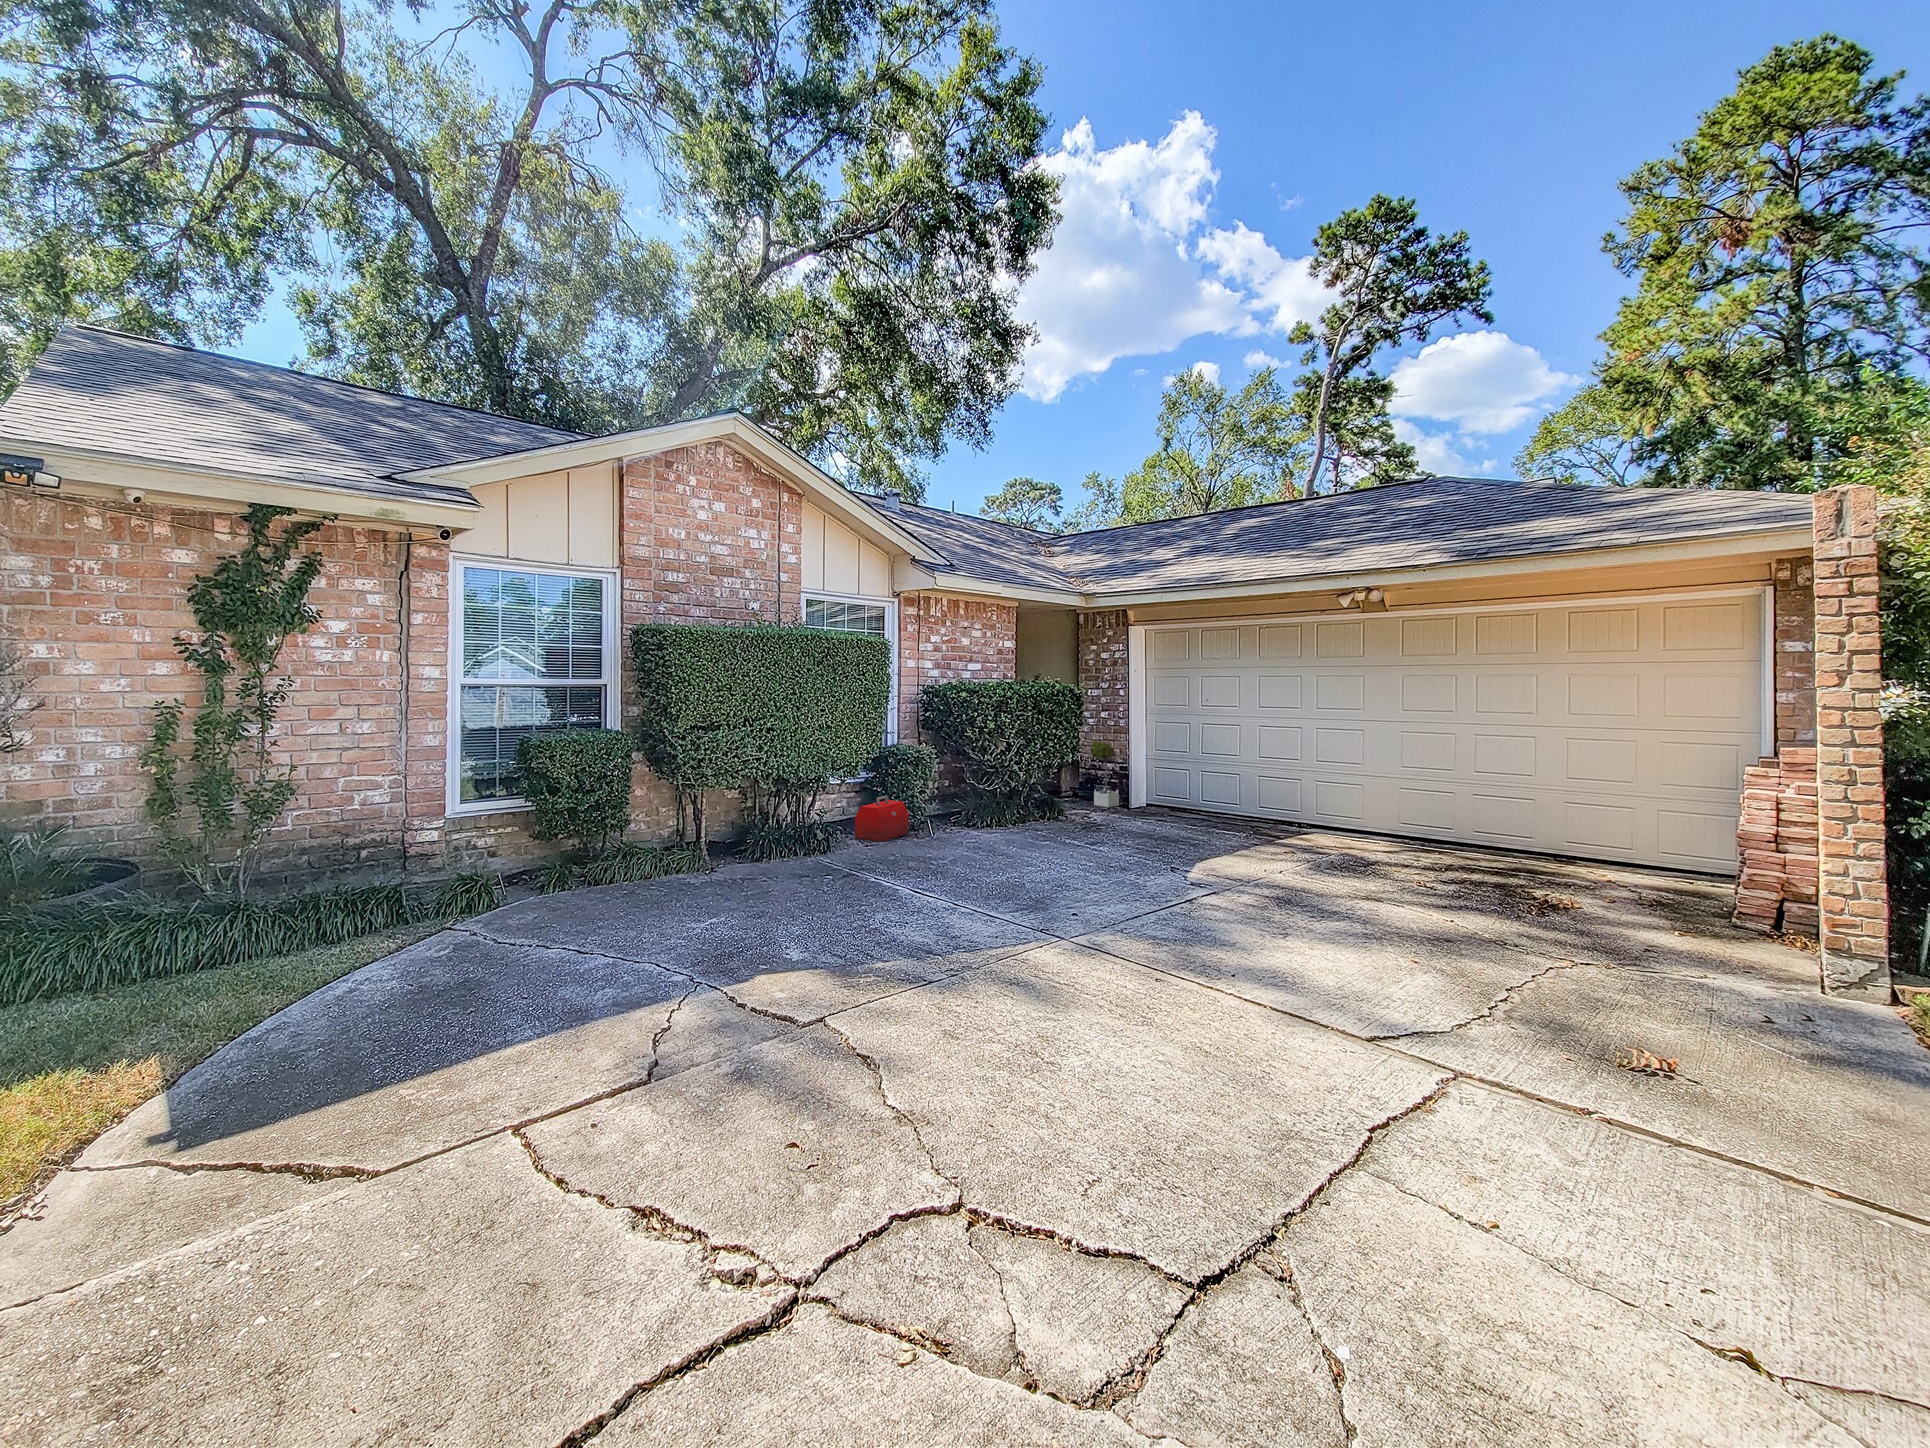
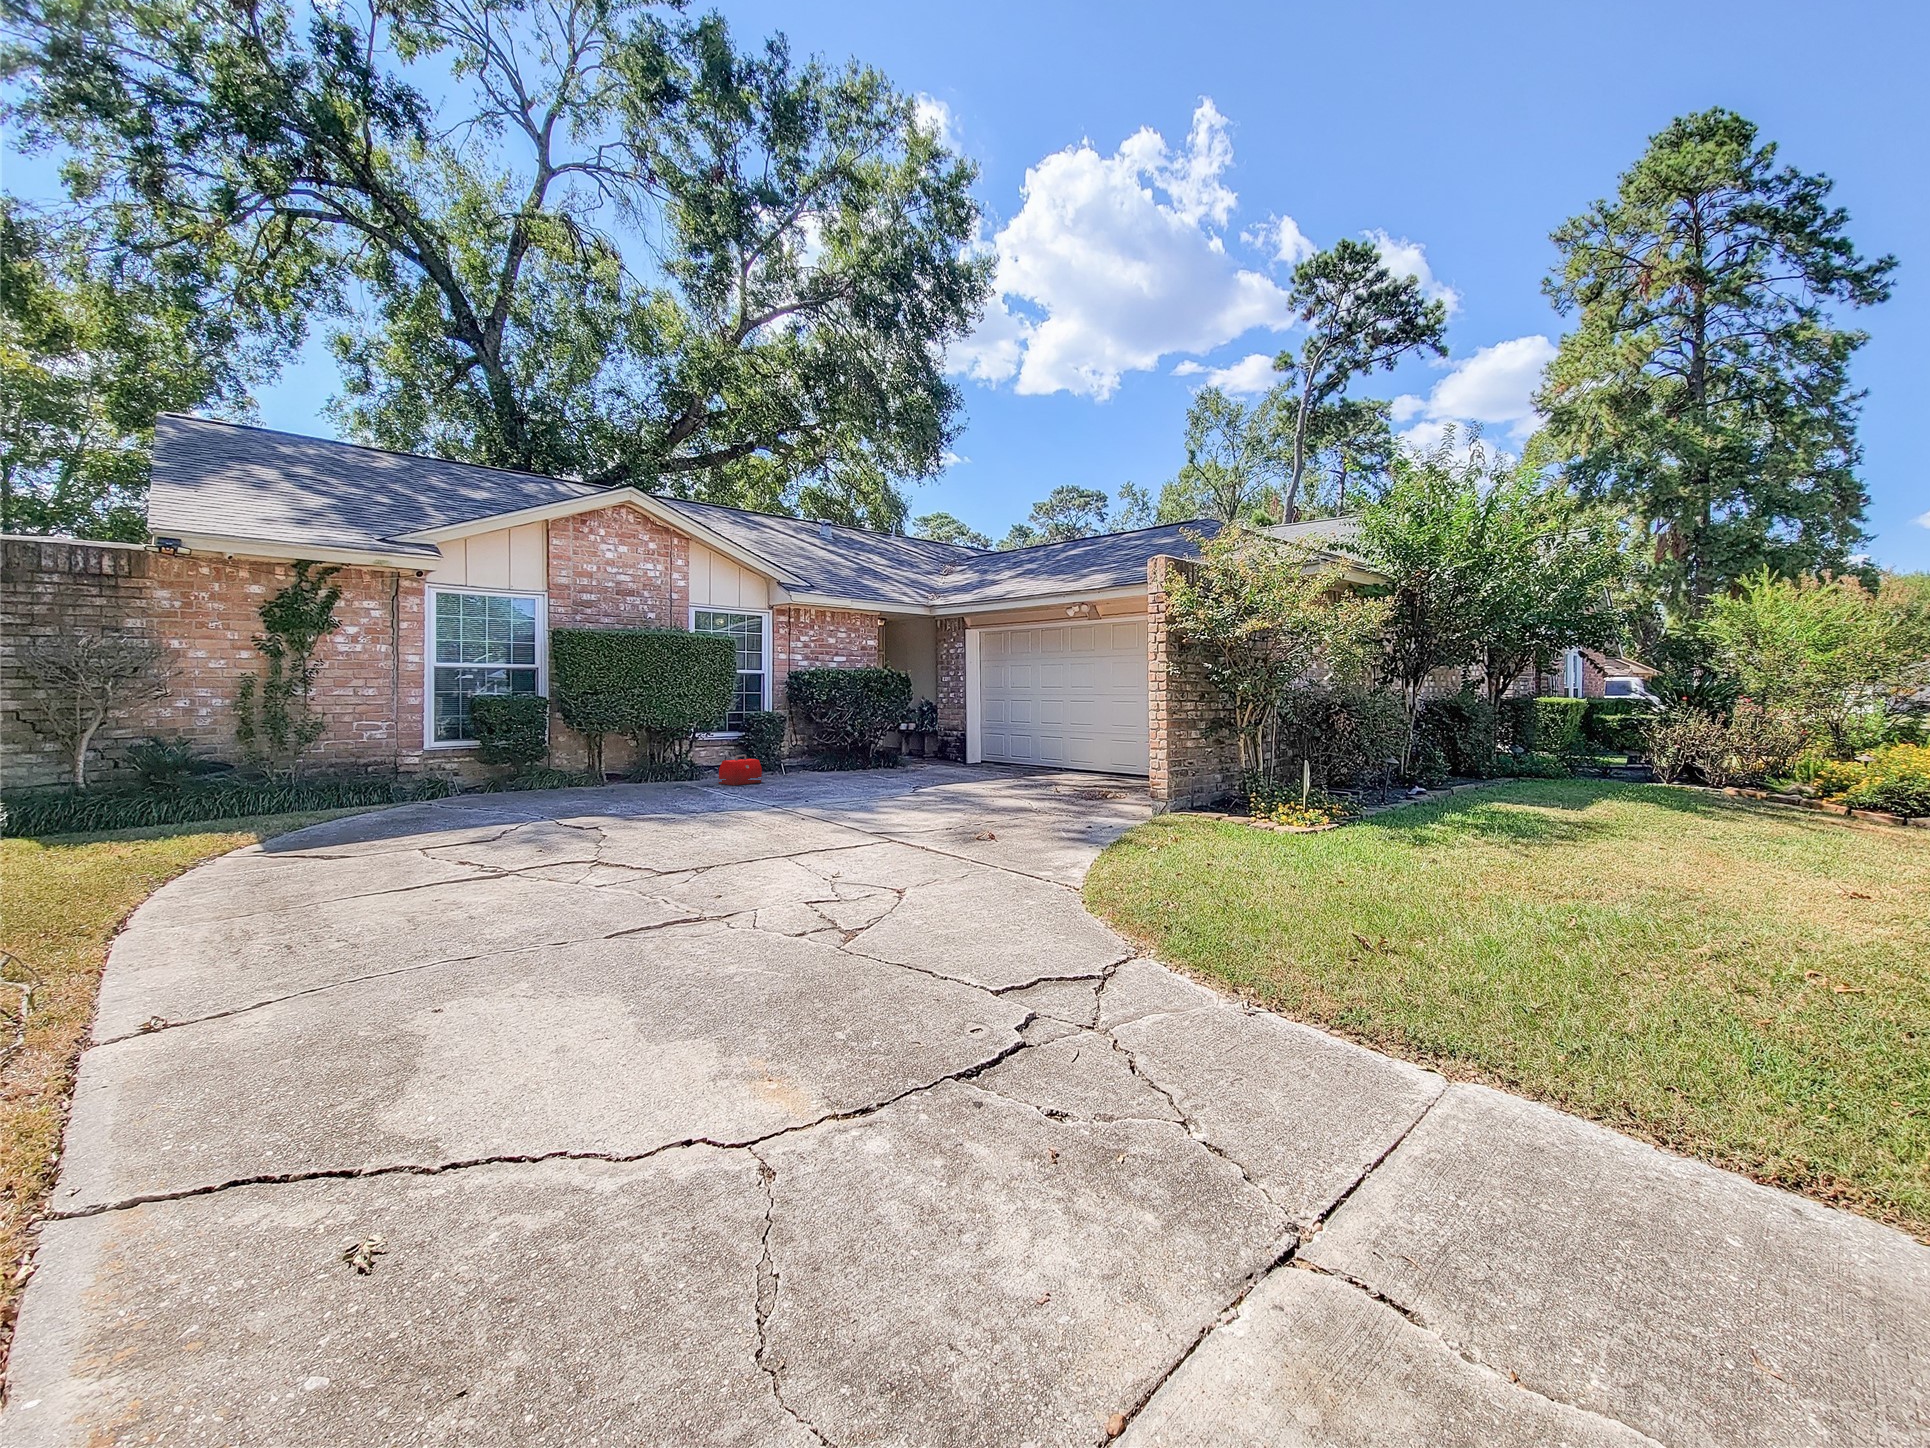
potted tree: present [1090,741,1119,807] -> none [939,723,959,775]

